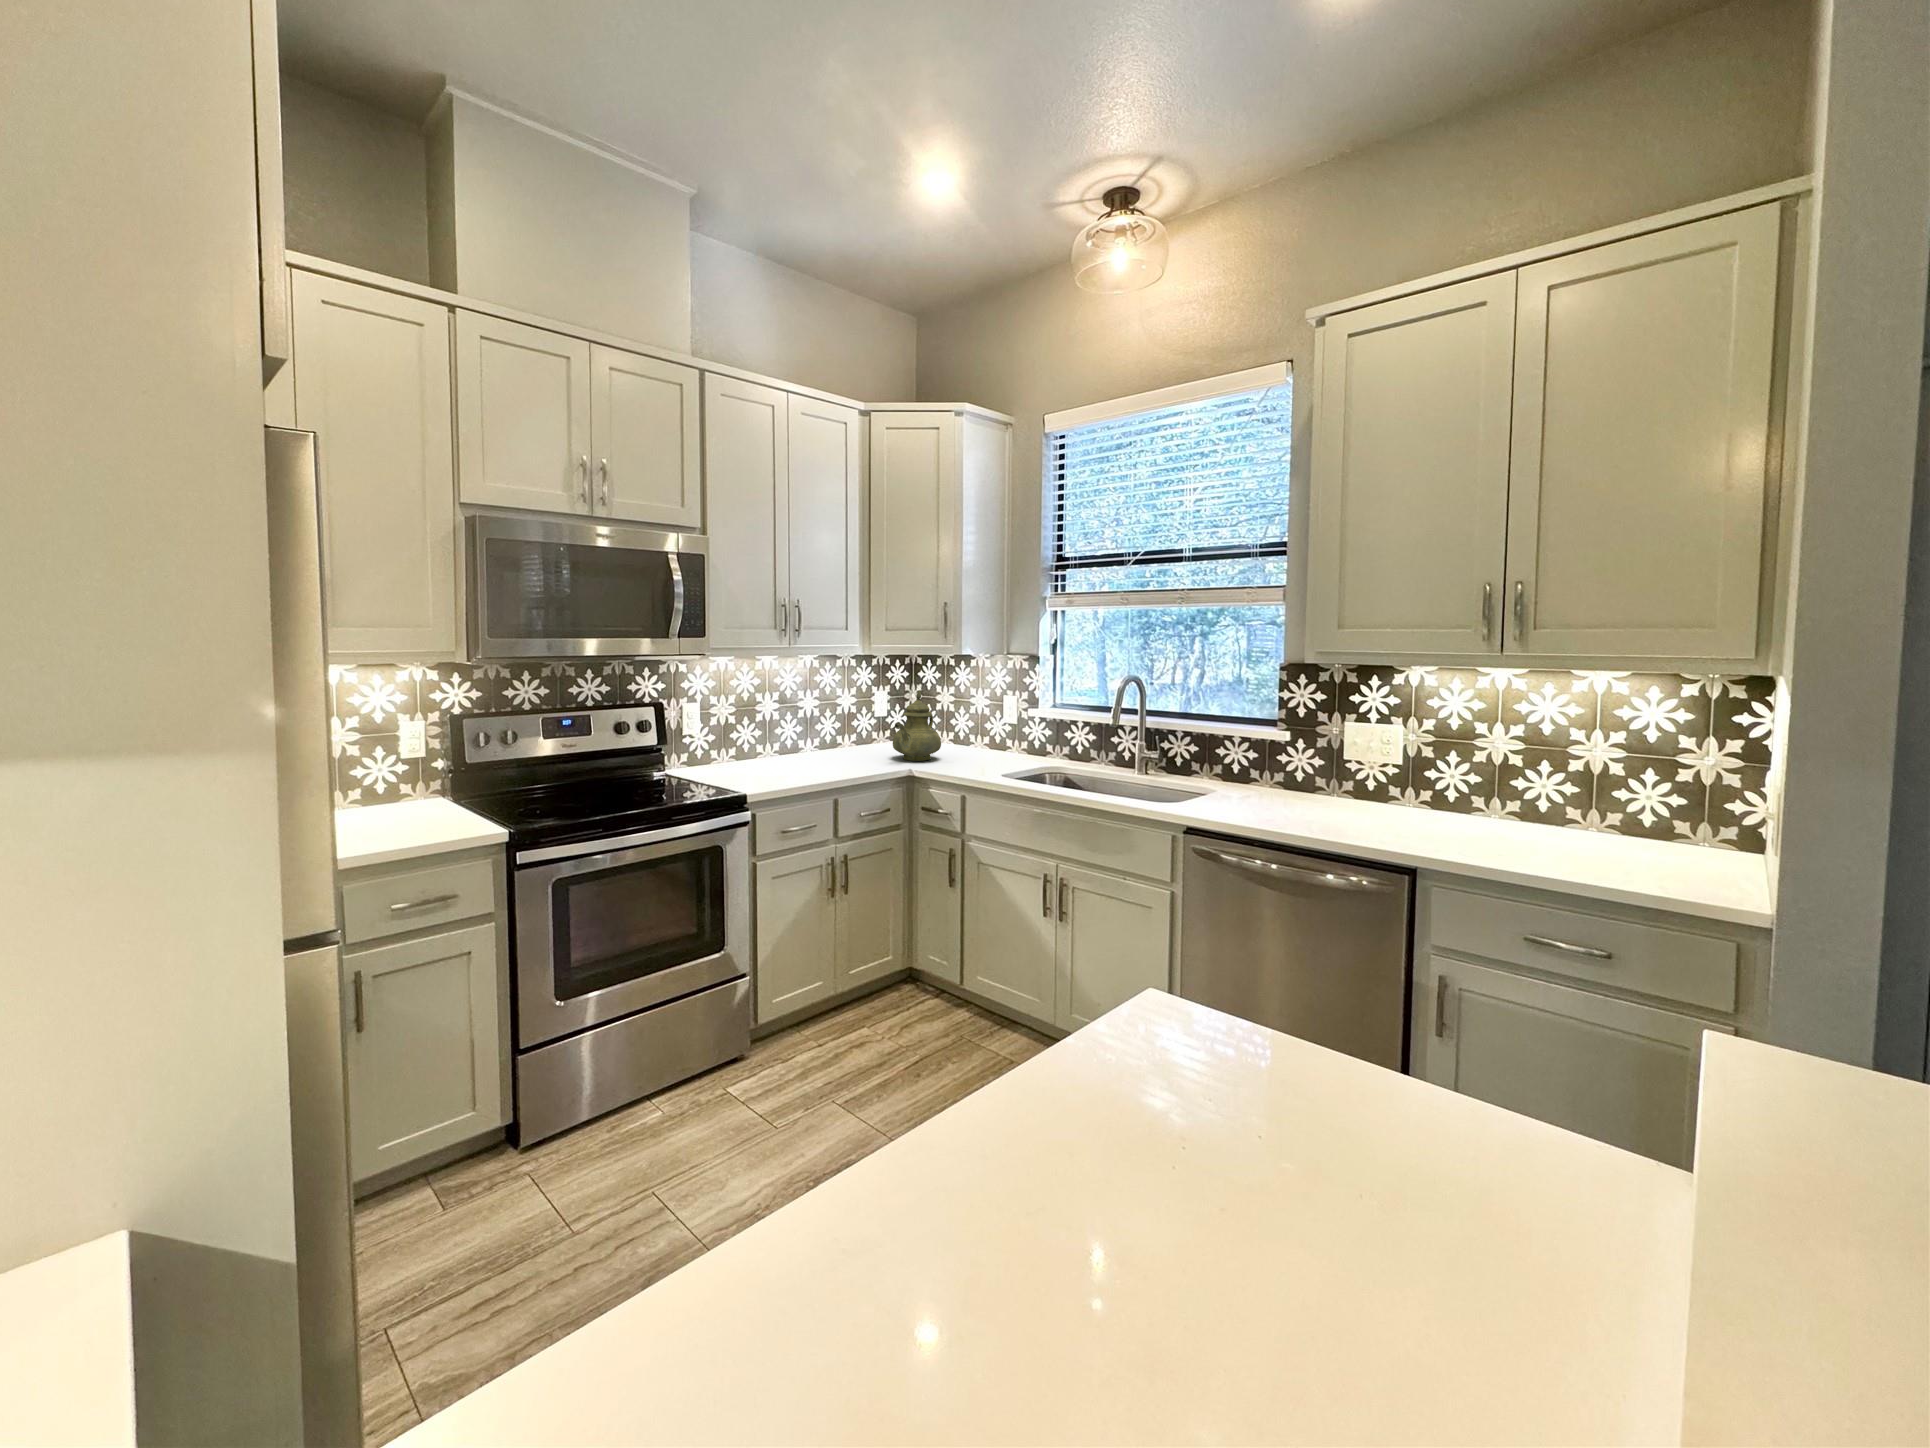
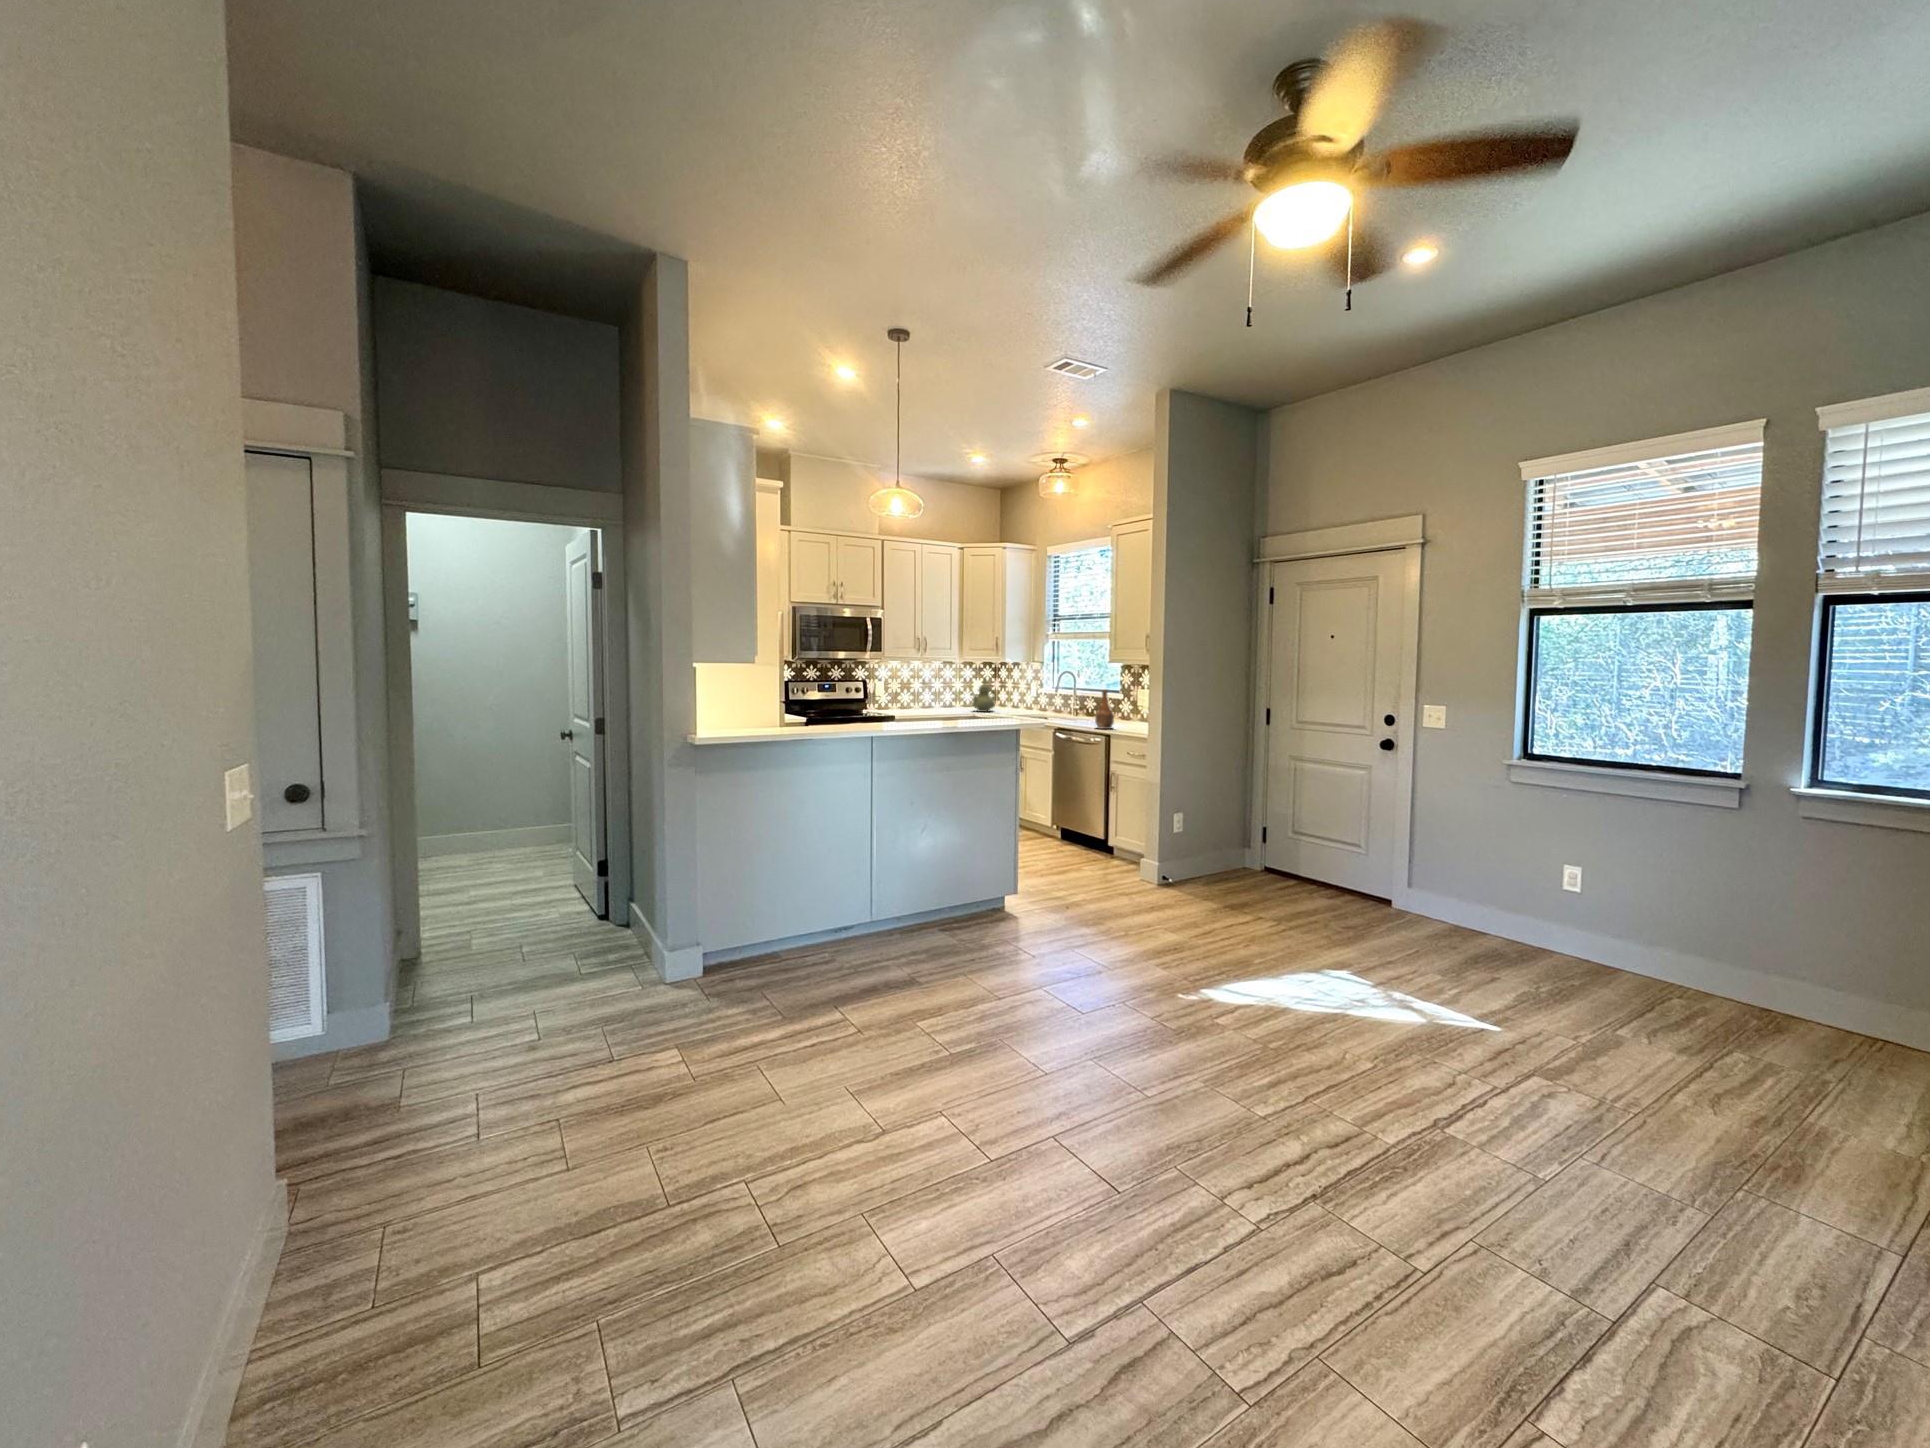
bottle: none [1354,732,1410,844] -> present [1095,690,1114,729]

